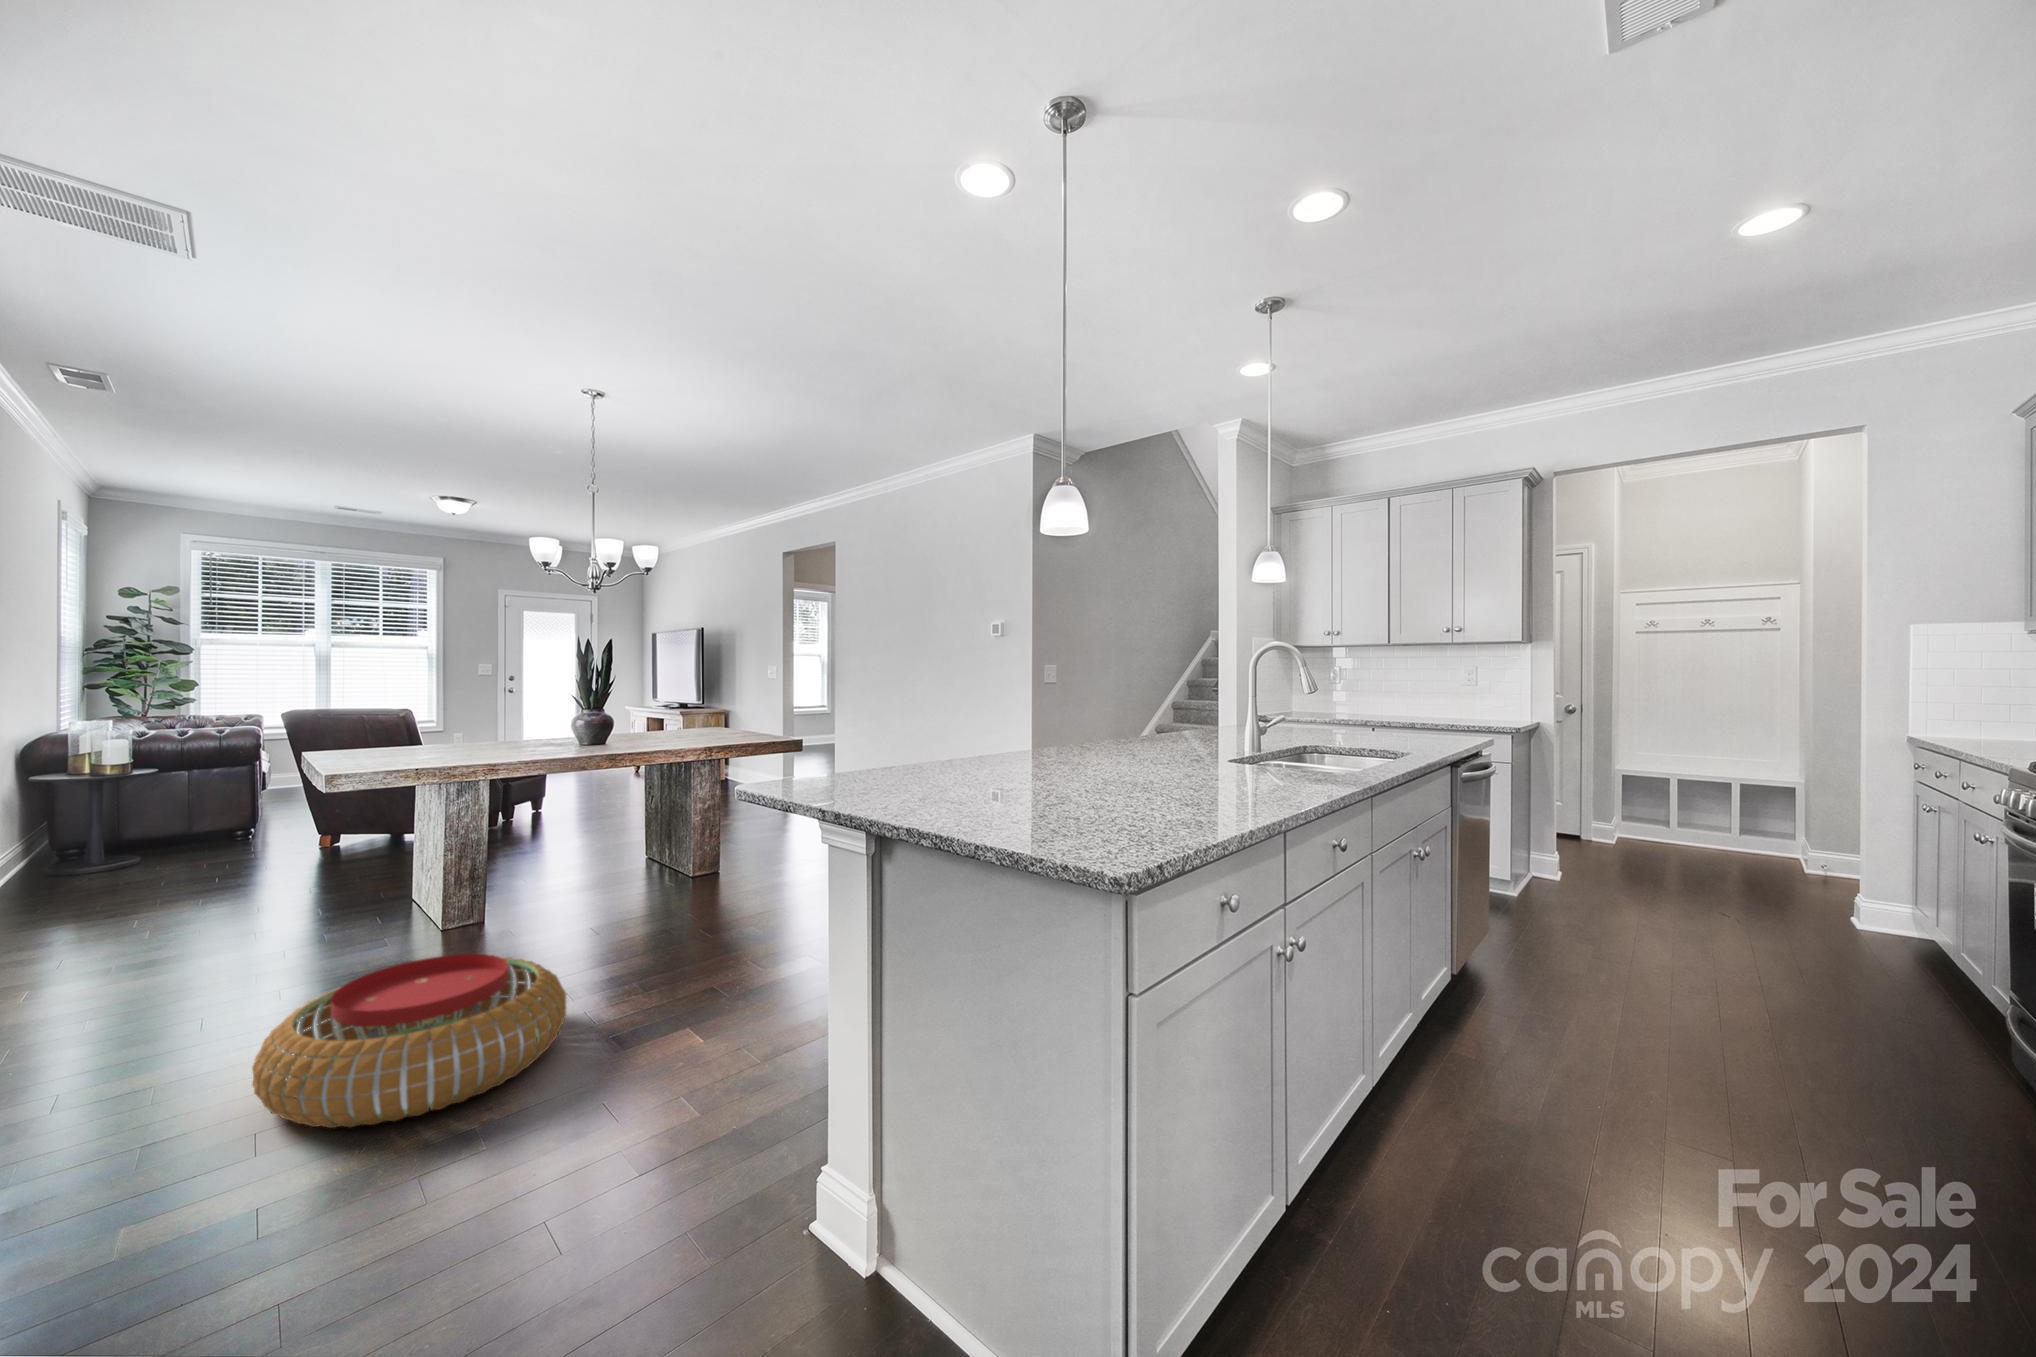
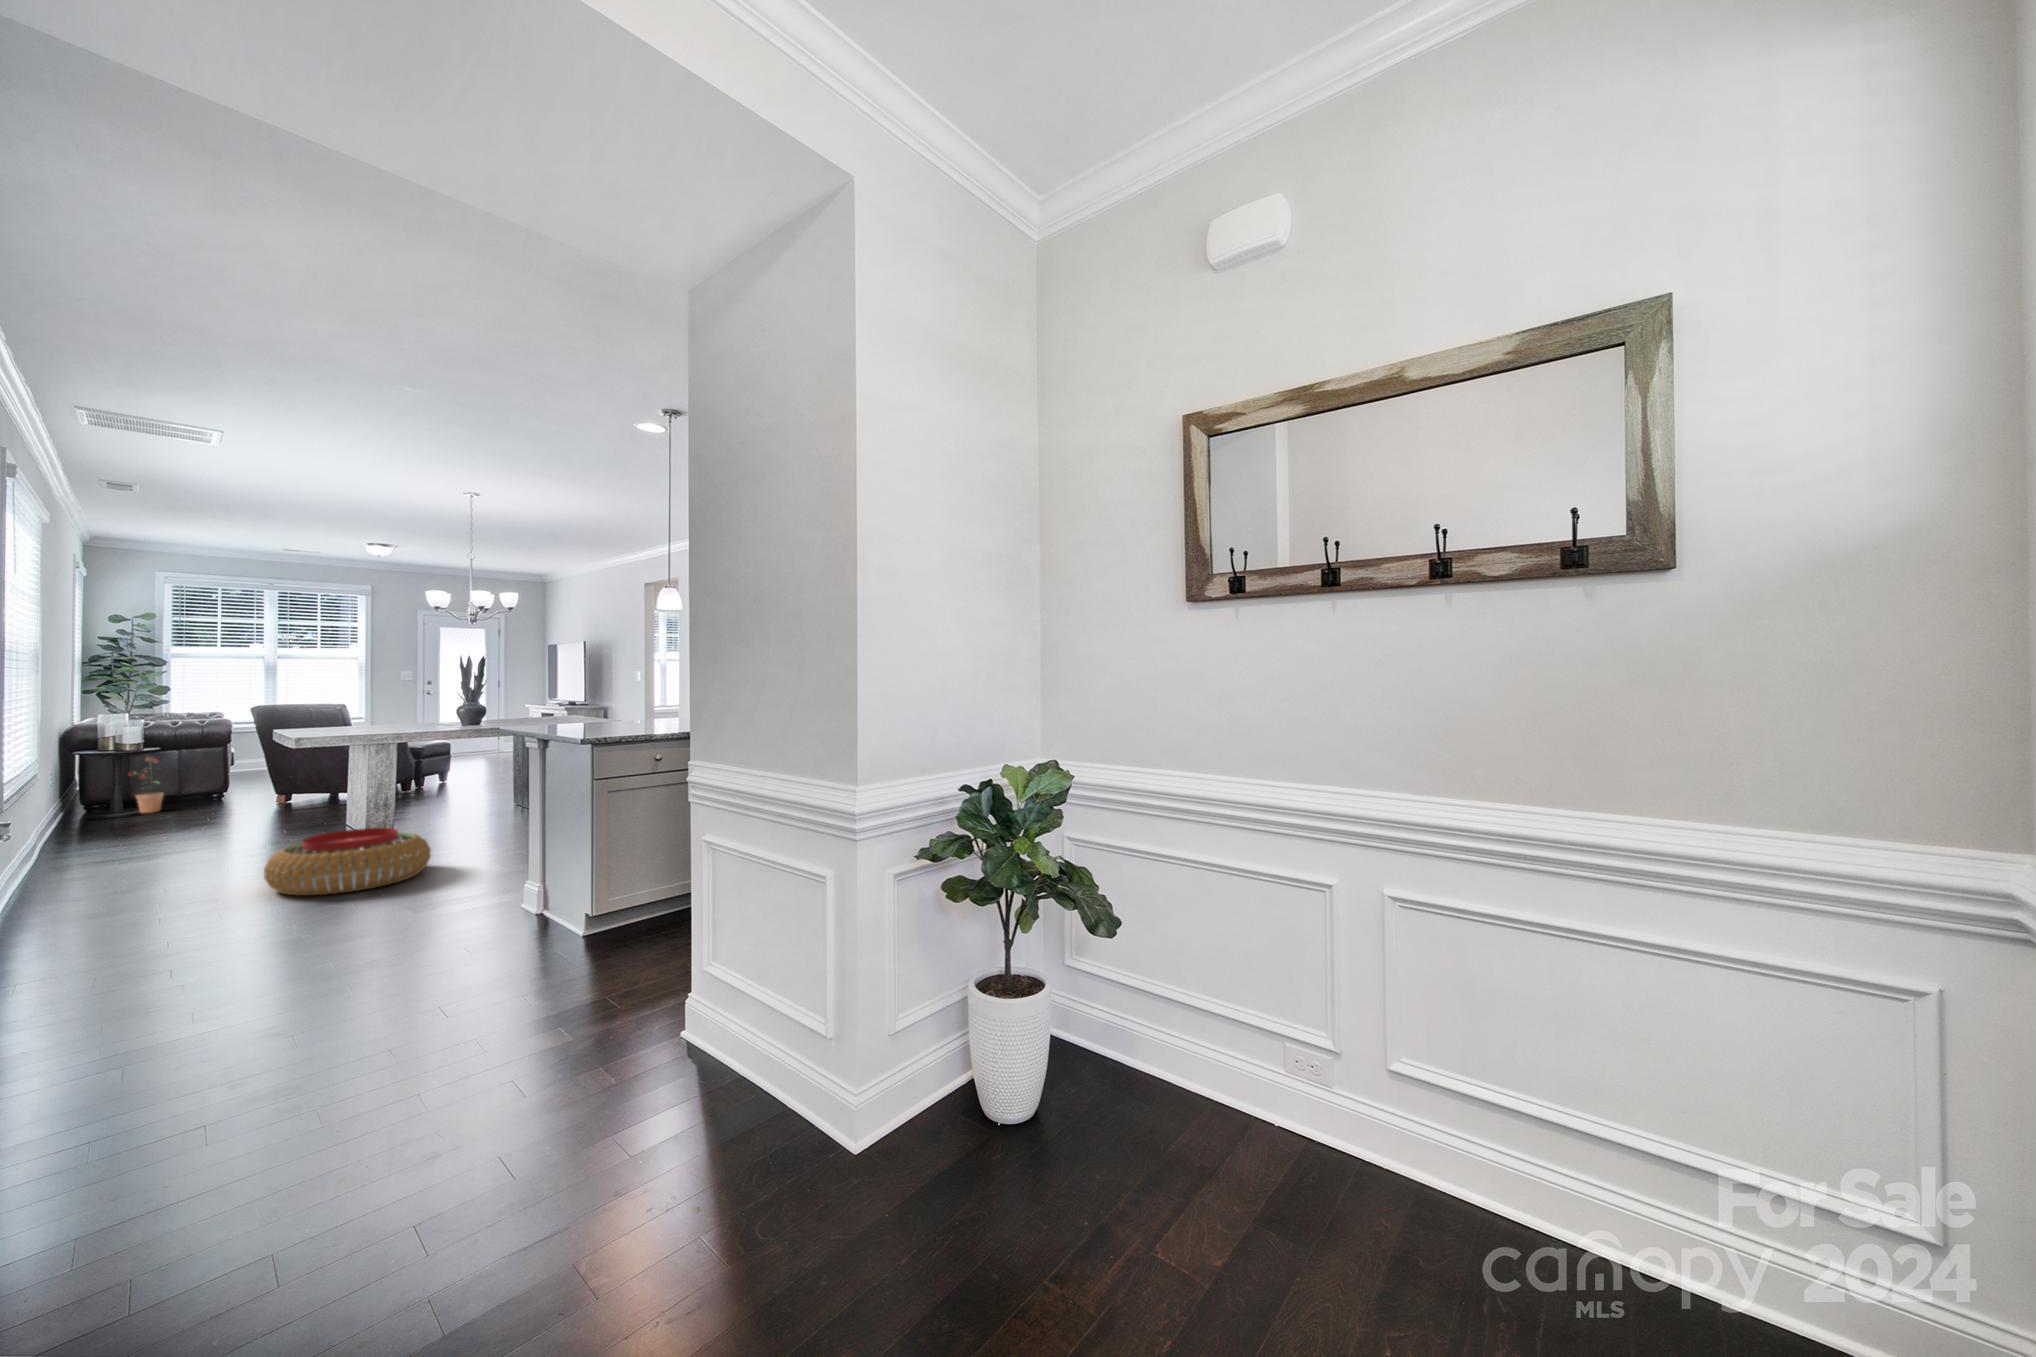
potted plant: none [108,782,161,865] -> present [129,756,164,813]

